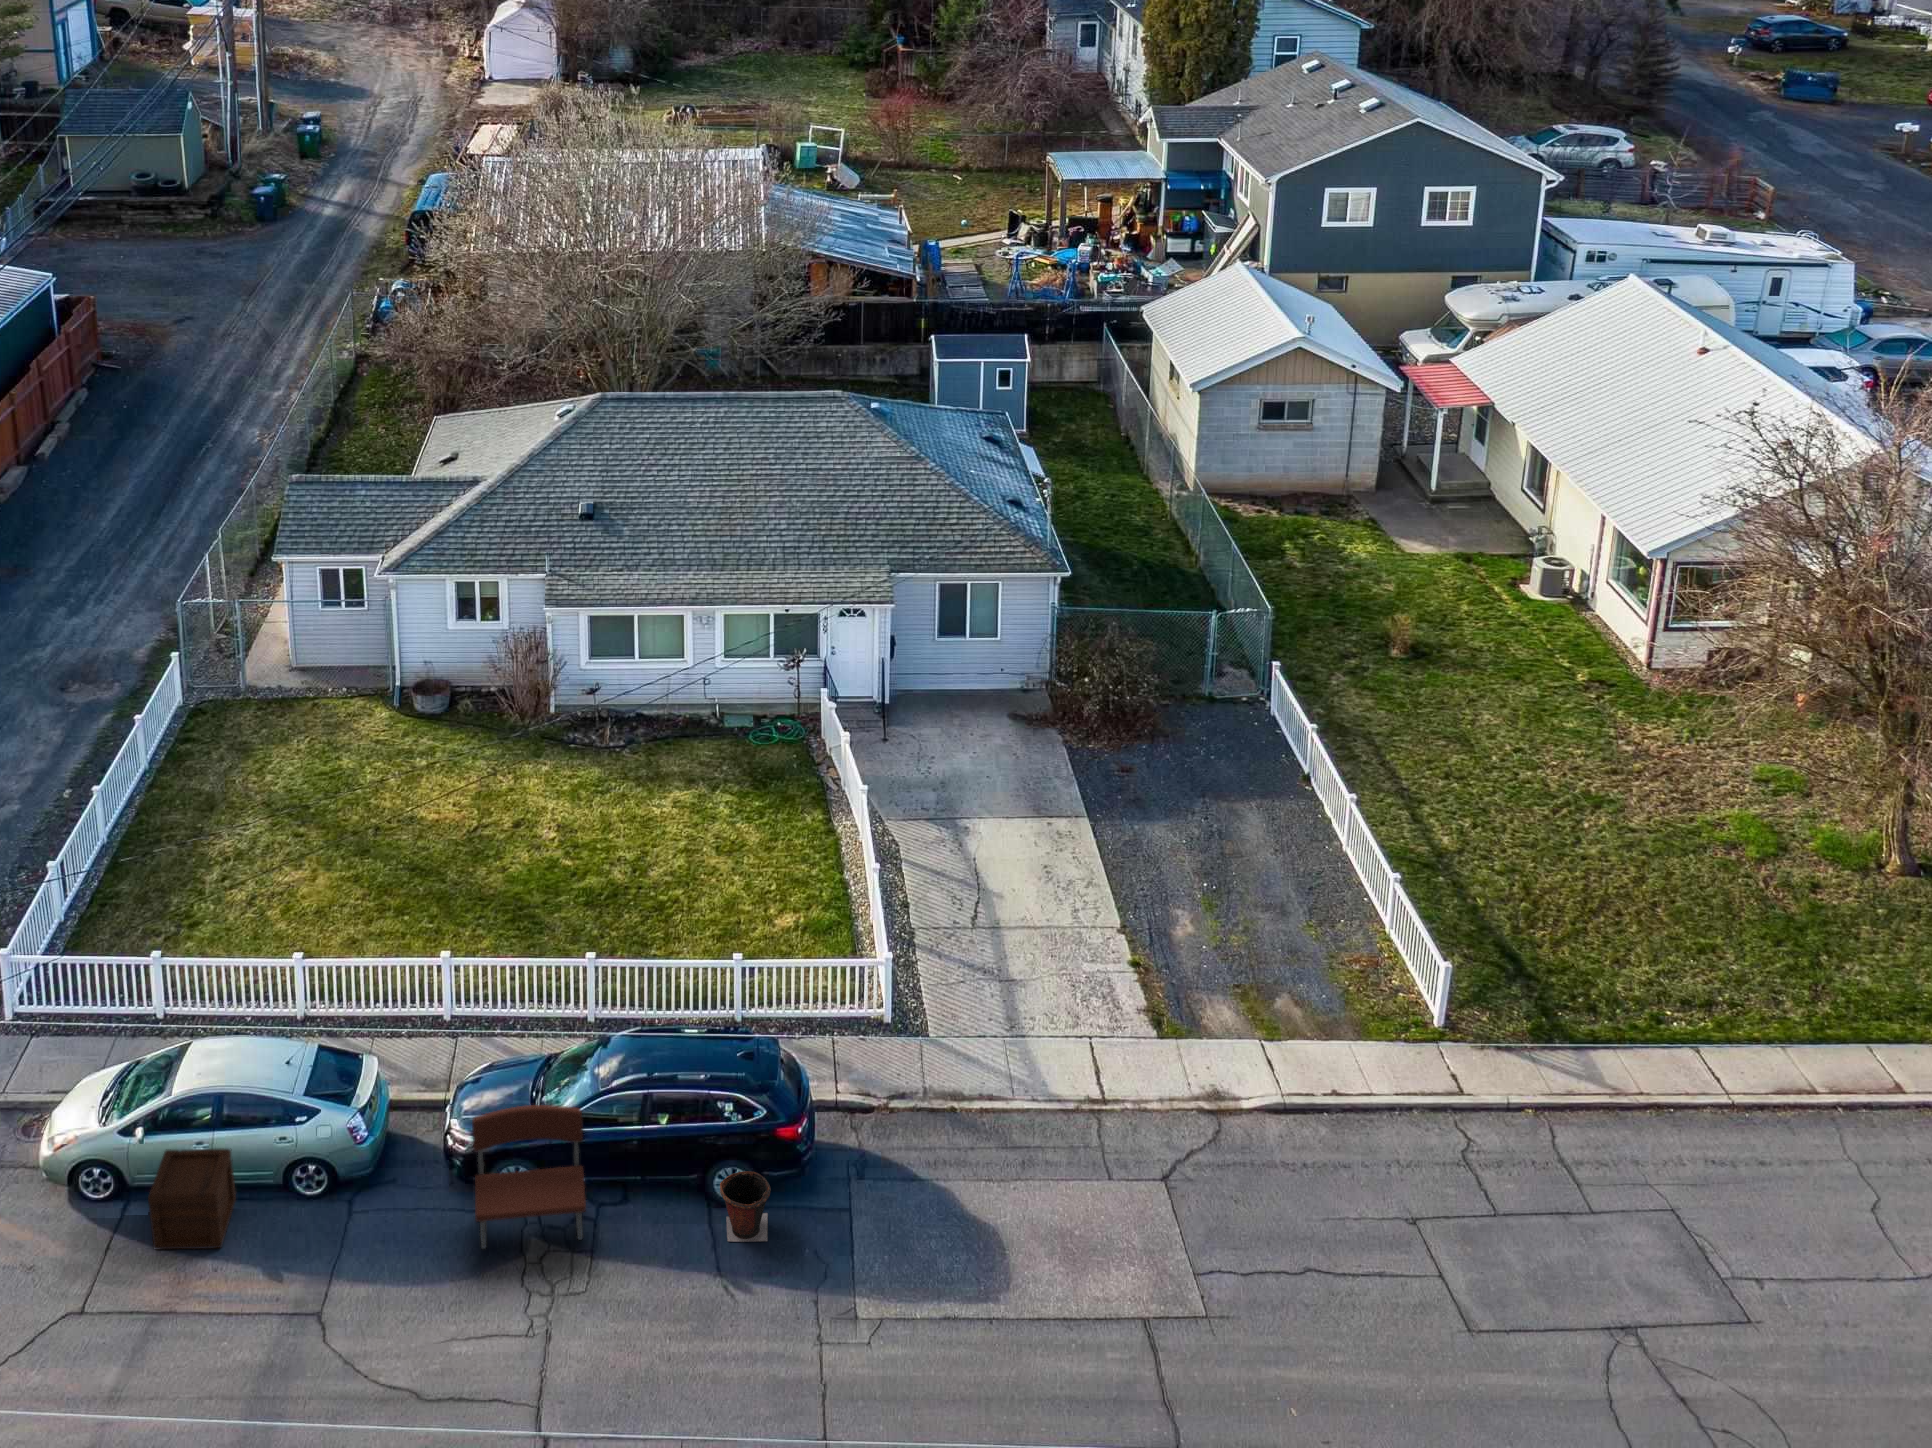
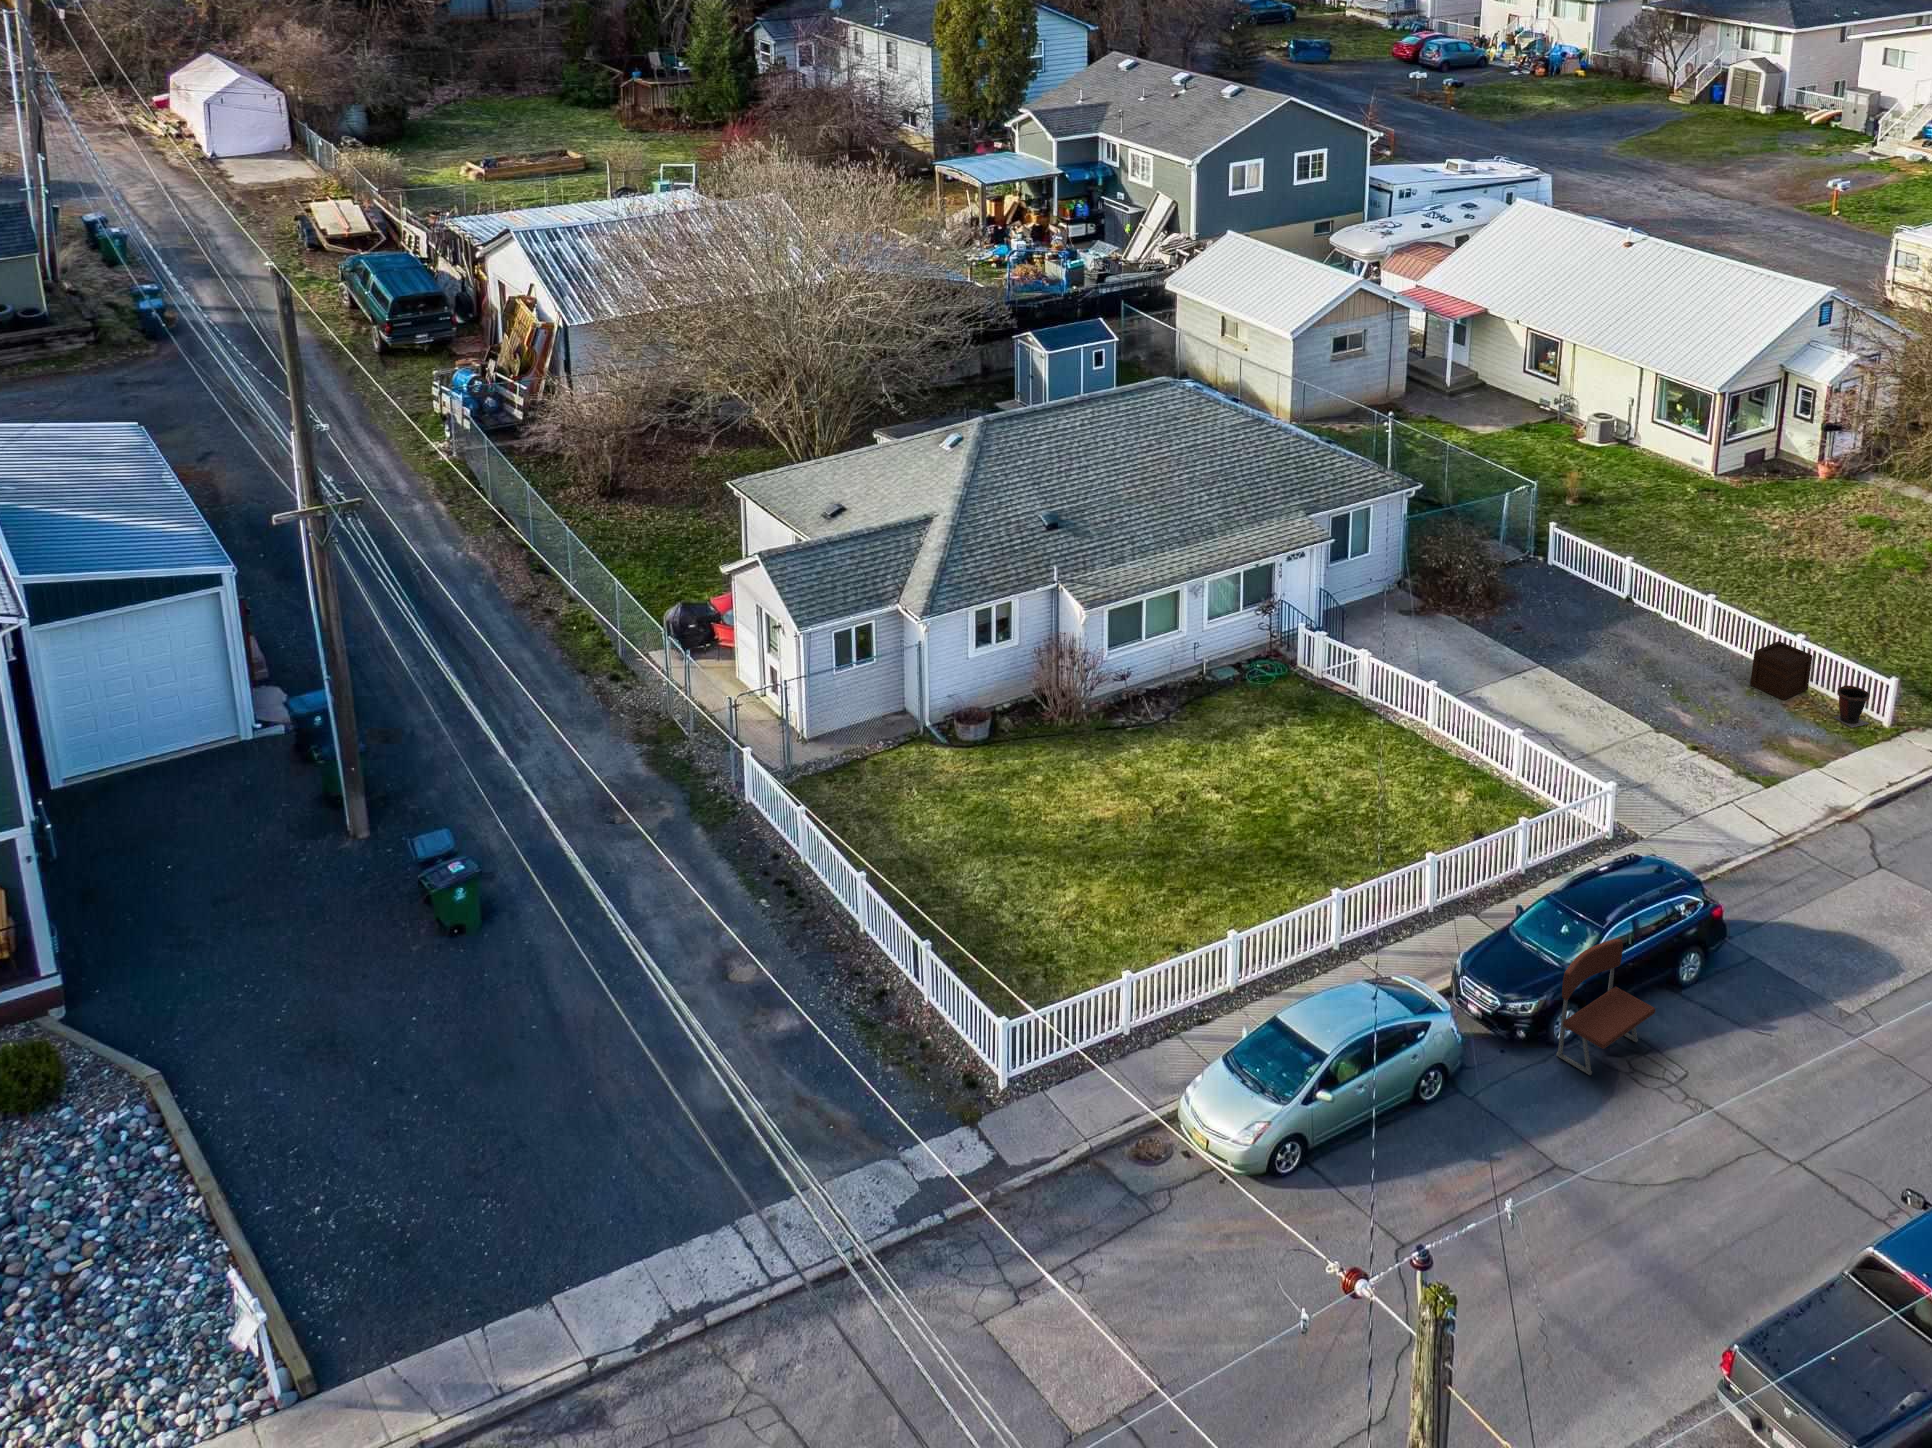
wooden crate: present [148,1149,236,1250] -> present [1750,641,1813,700]
trash can: present [720,1171,771,1242] -> present [1834,685,1870,728]

